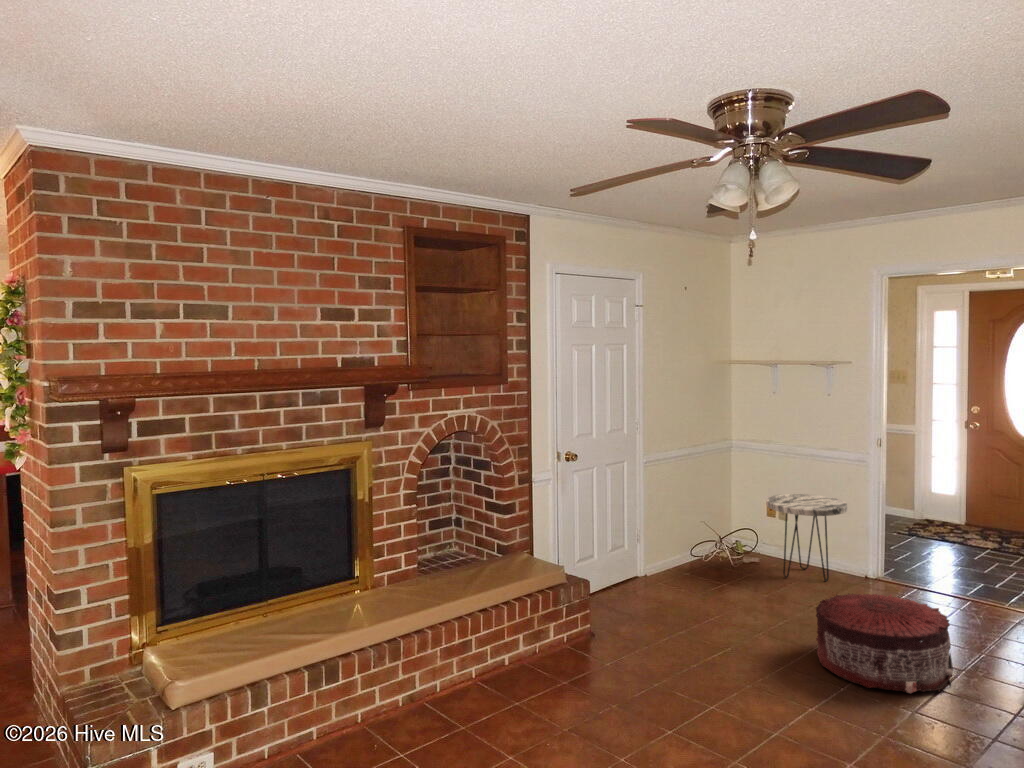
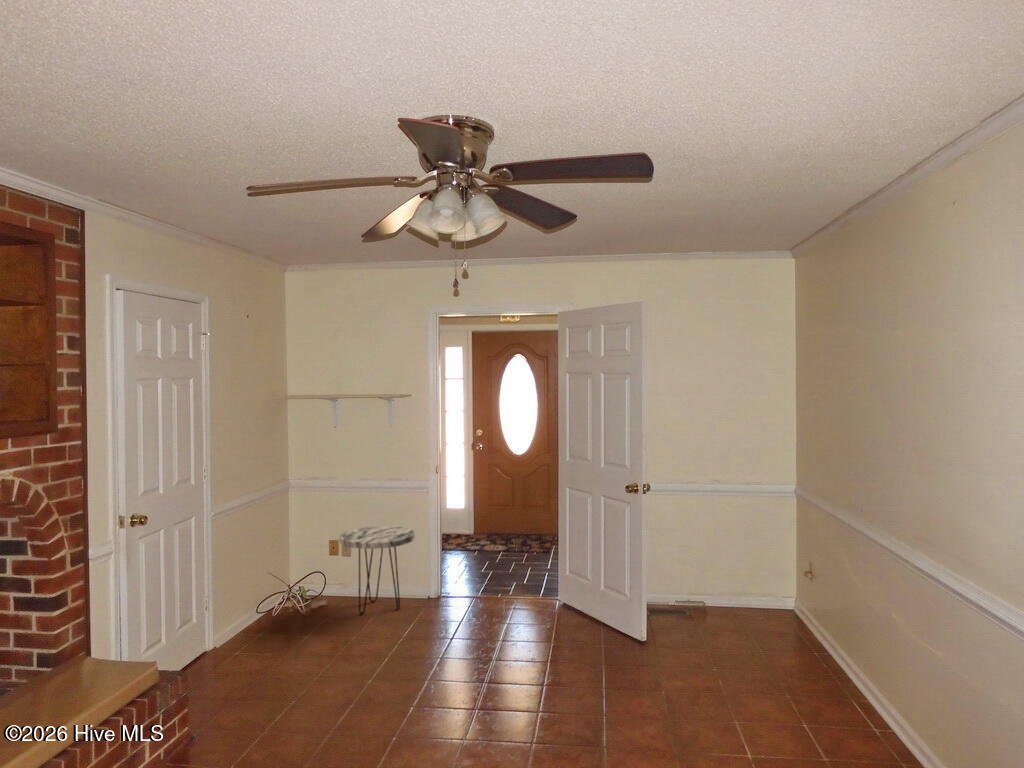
pouf: present [816,594,953,693] -> none [430,608,546,702]

